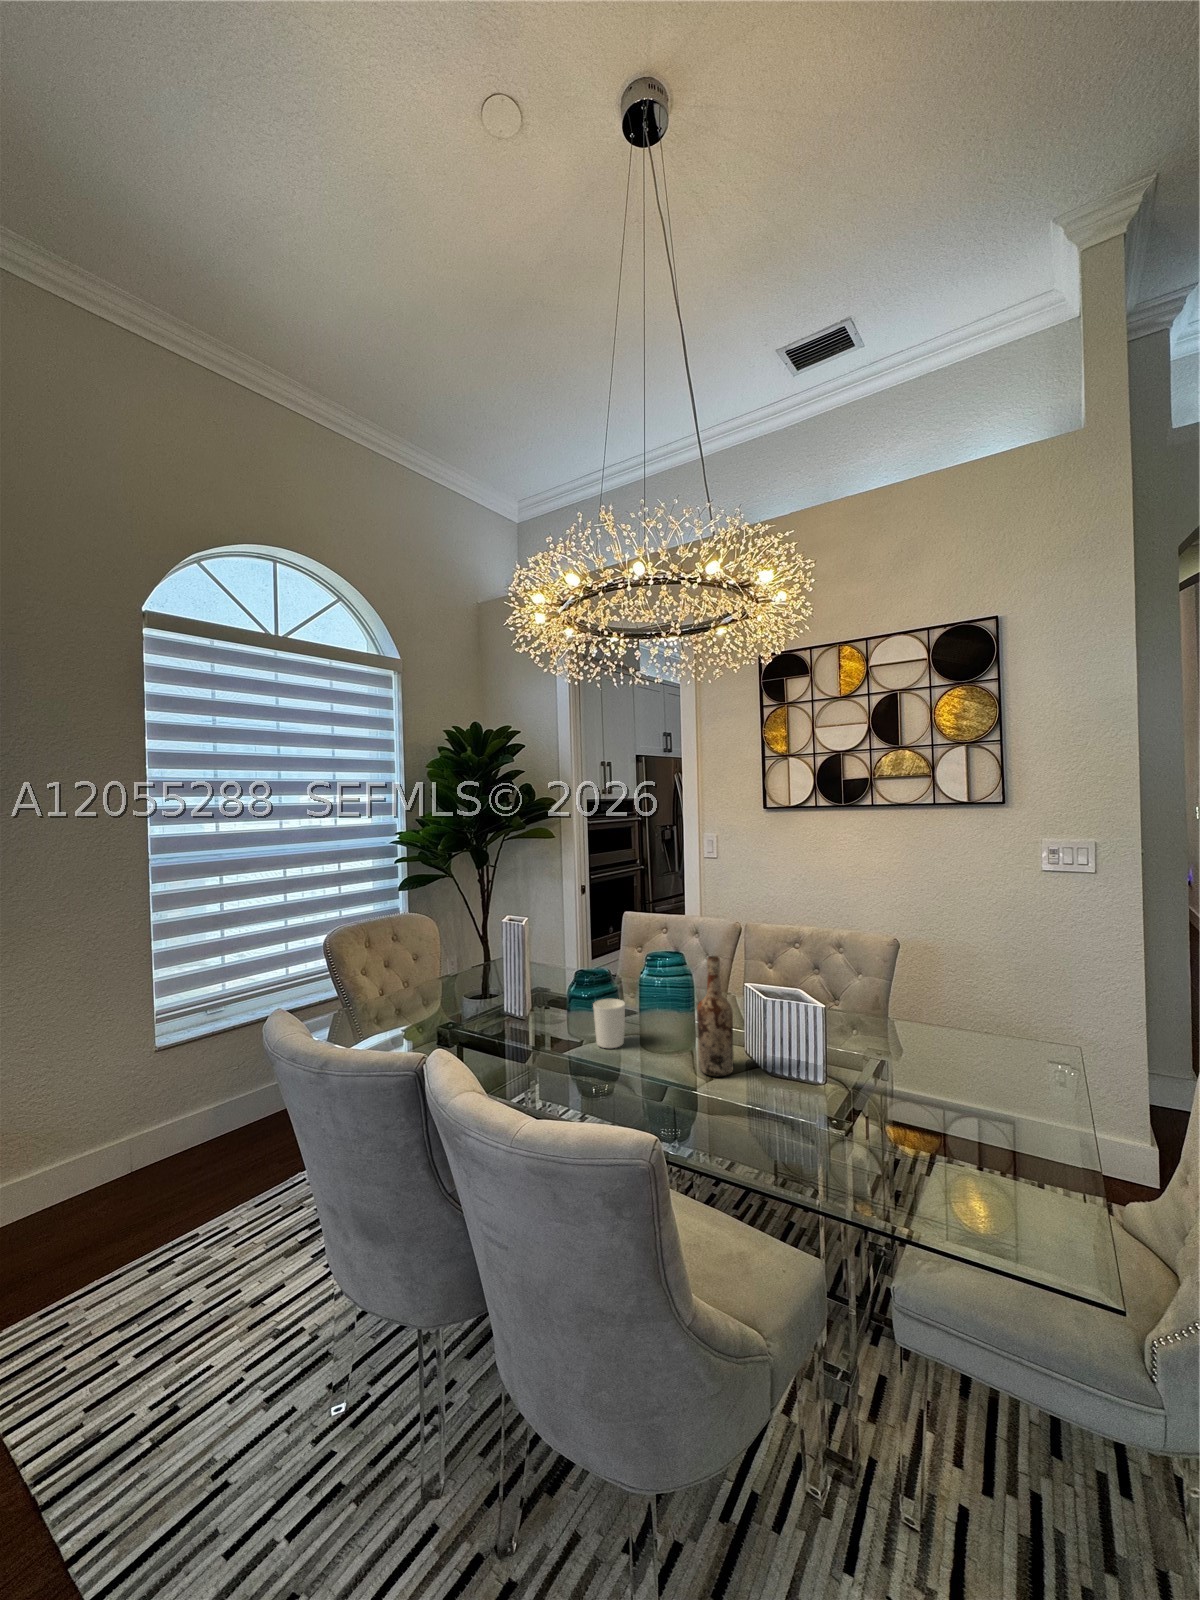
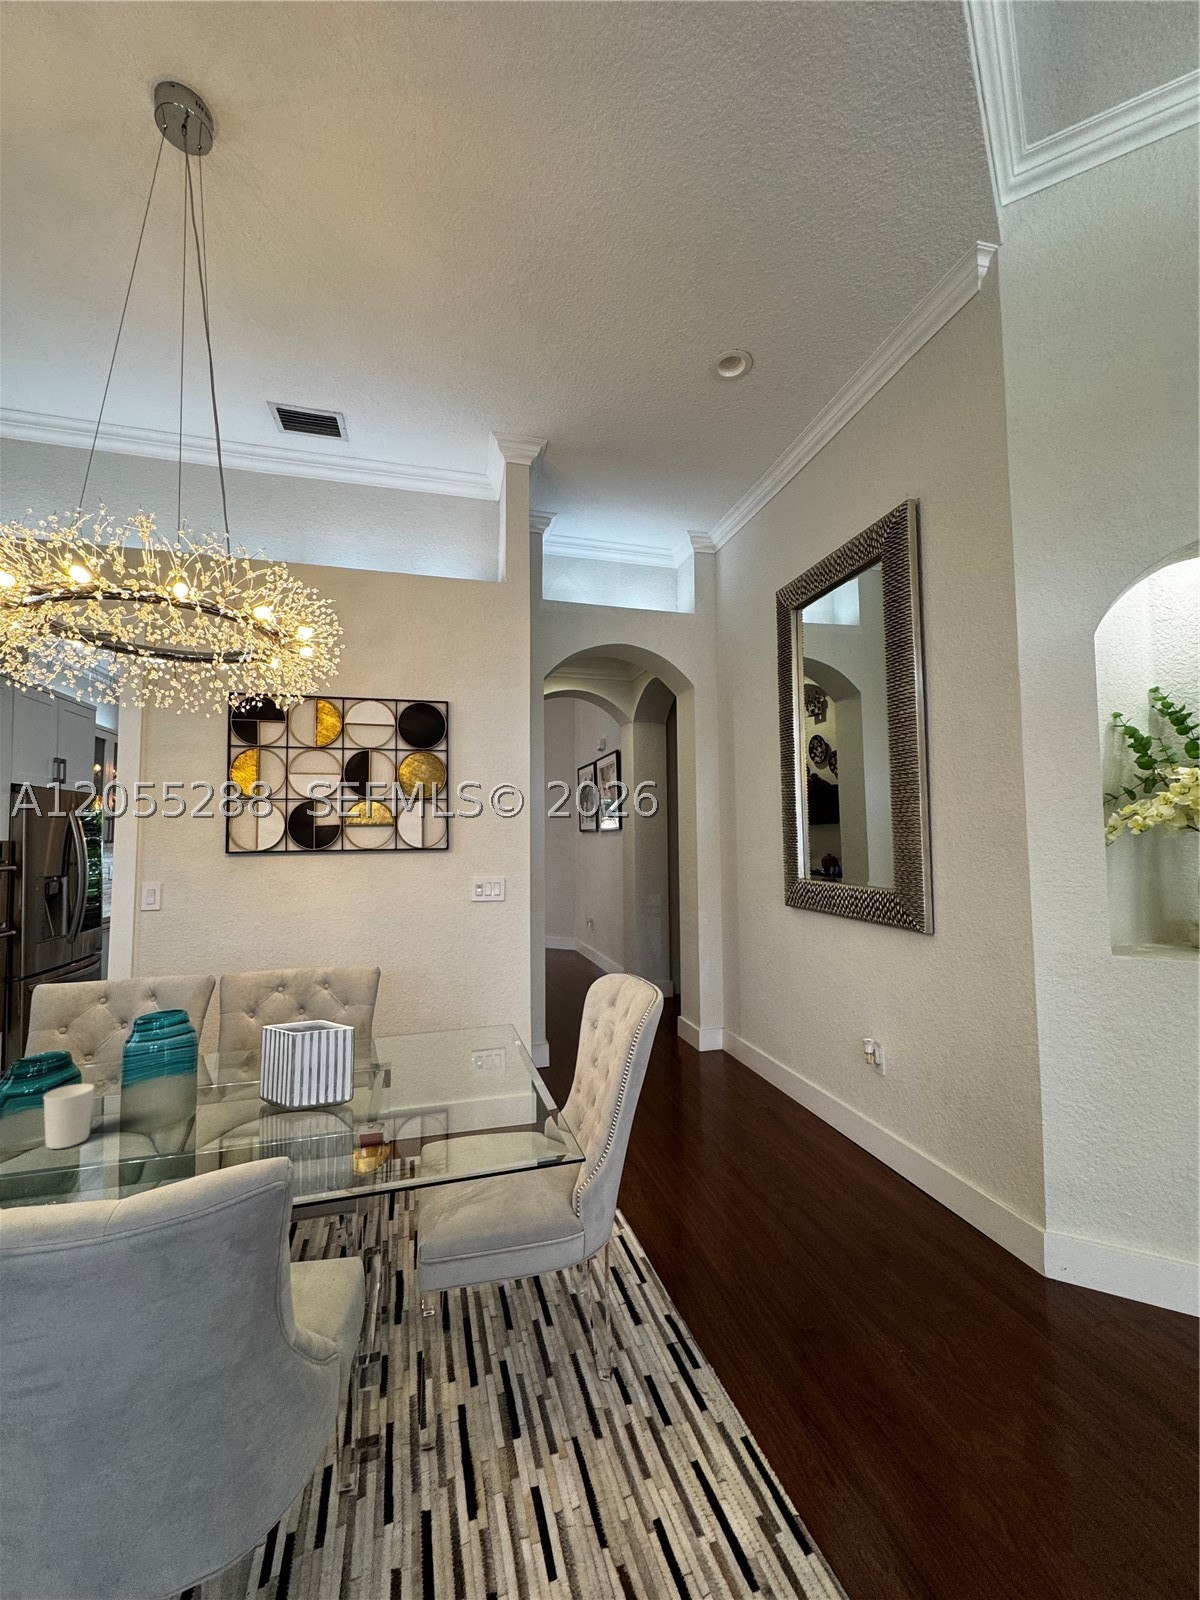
wine bottle: present [697,956,734,1076] -> none [206,1004,249,1133]

